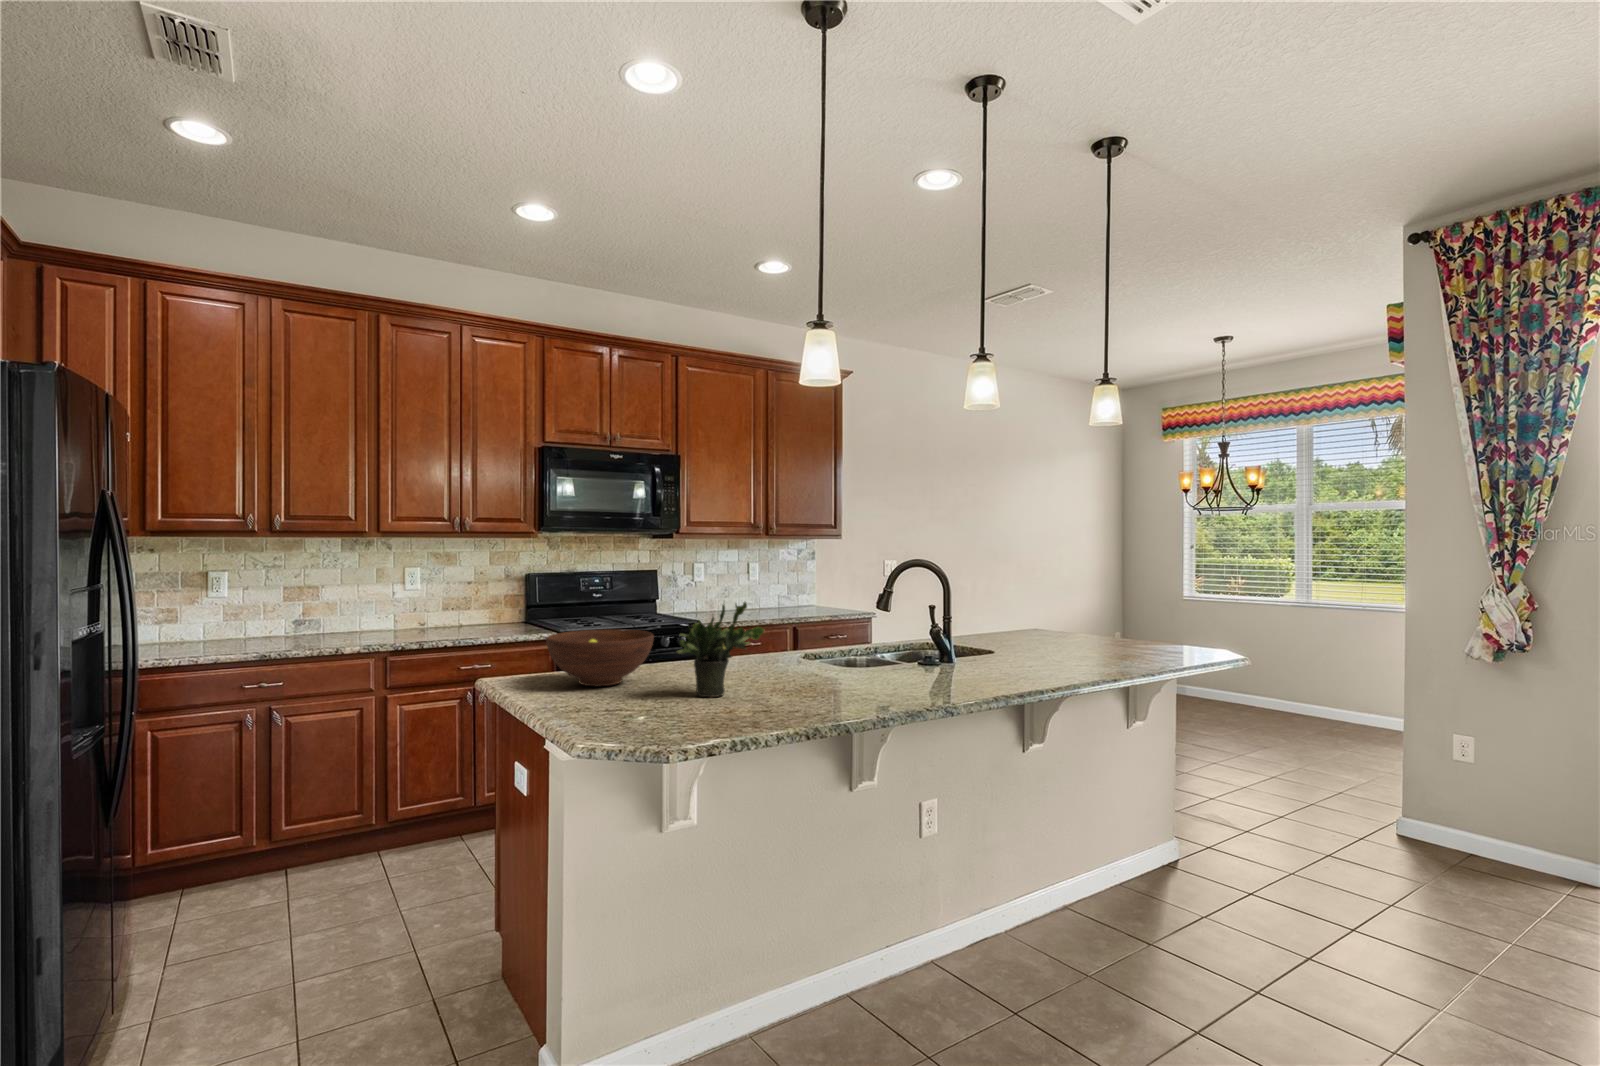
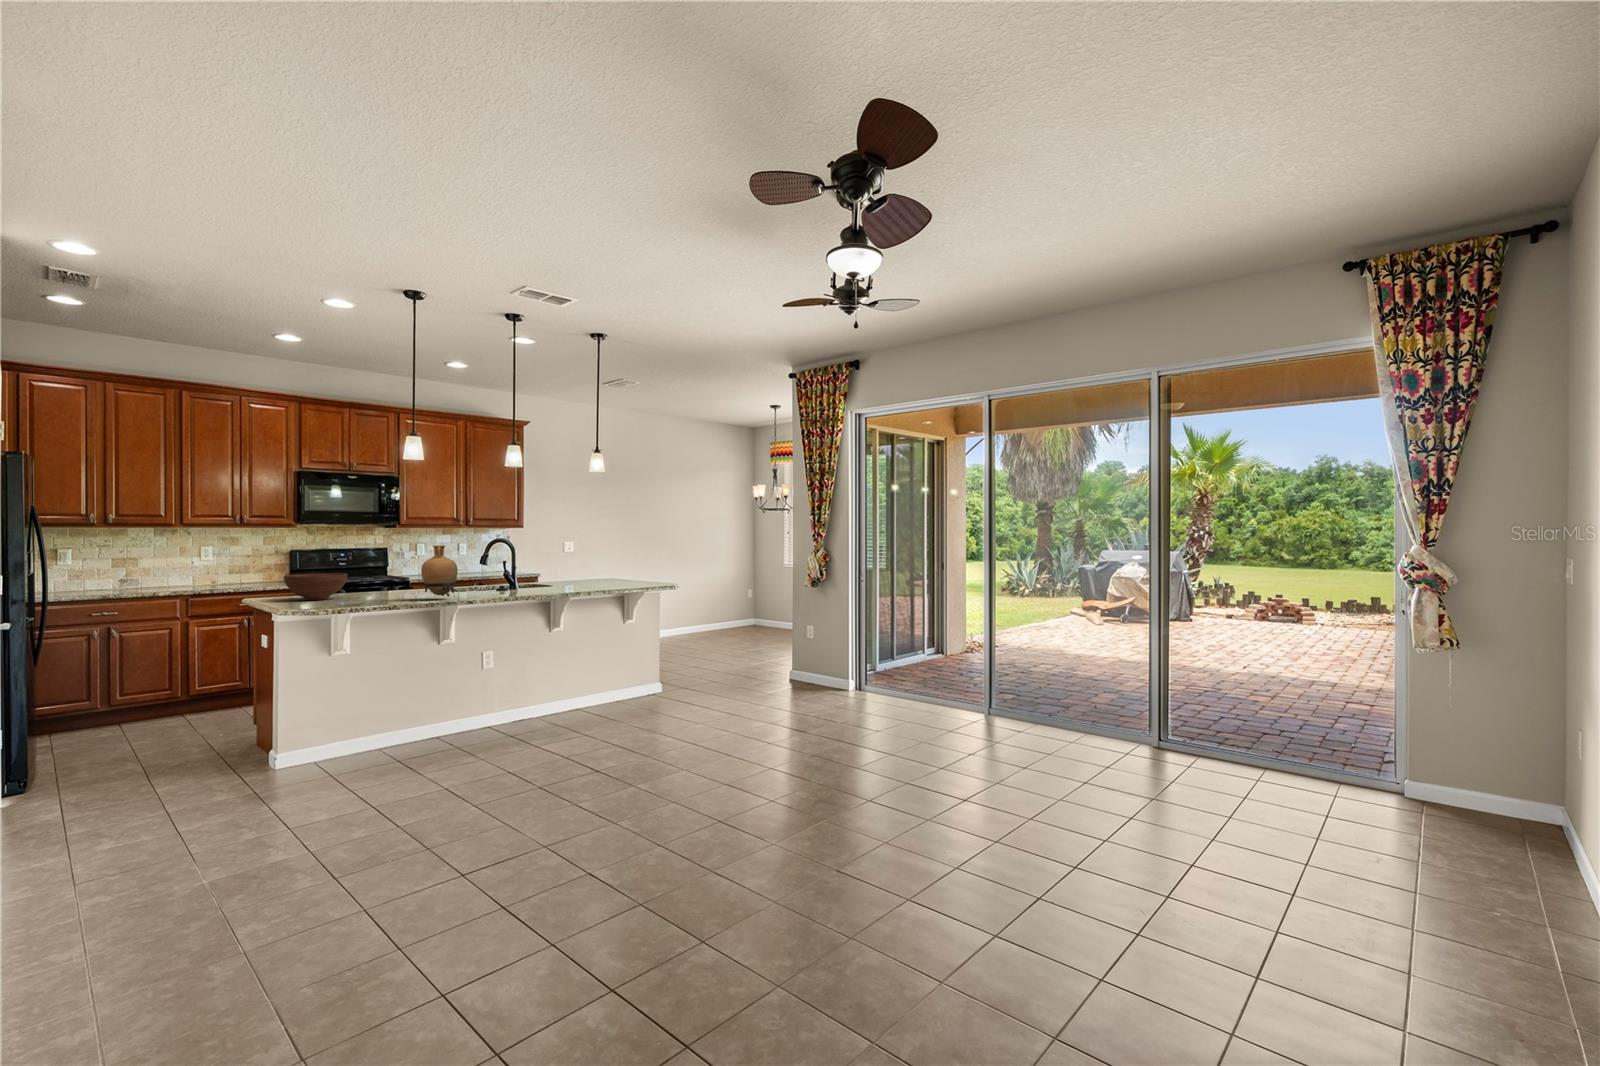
vase: none [813,583,882,696] -> present [421,545,458,597]
potted plant: present [677,602,764,697] -> none [351,554,404,601]

